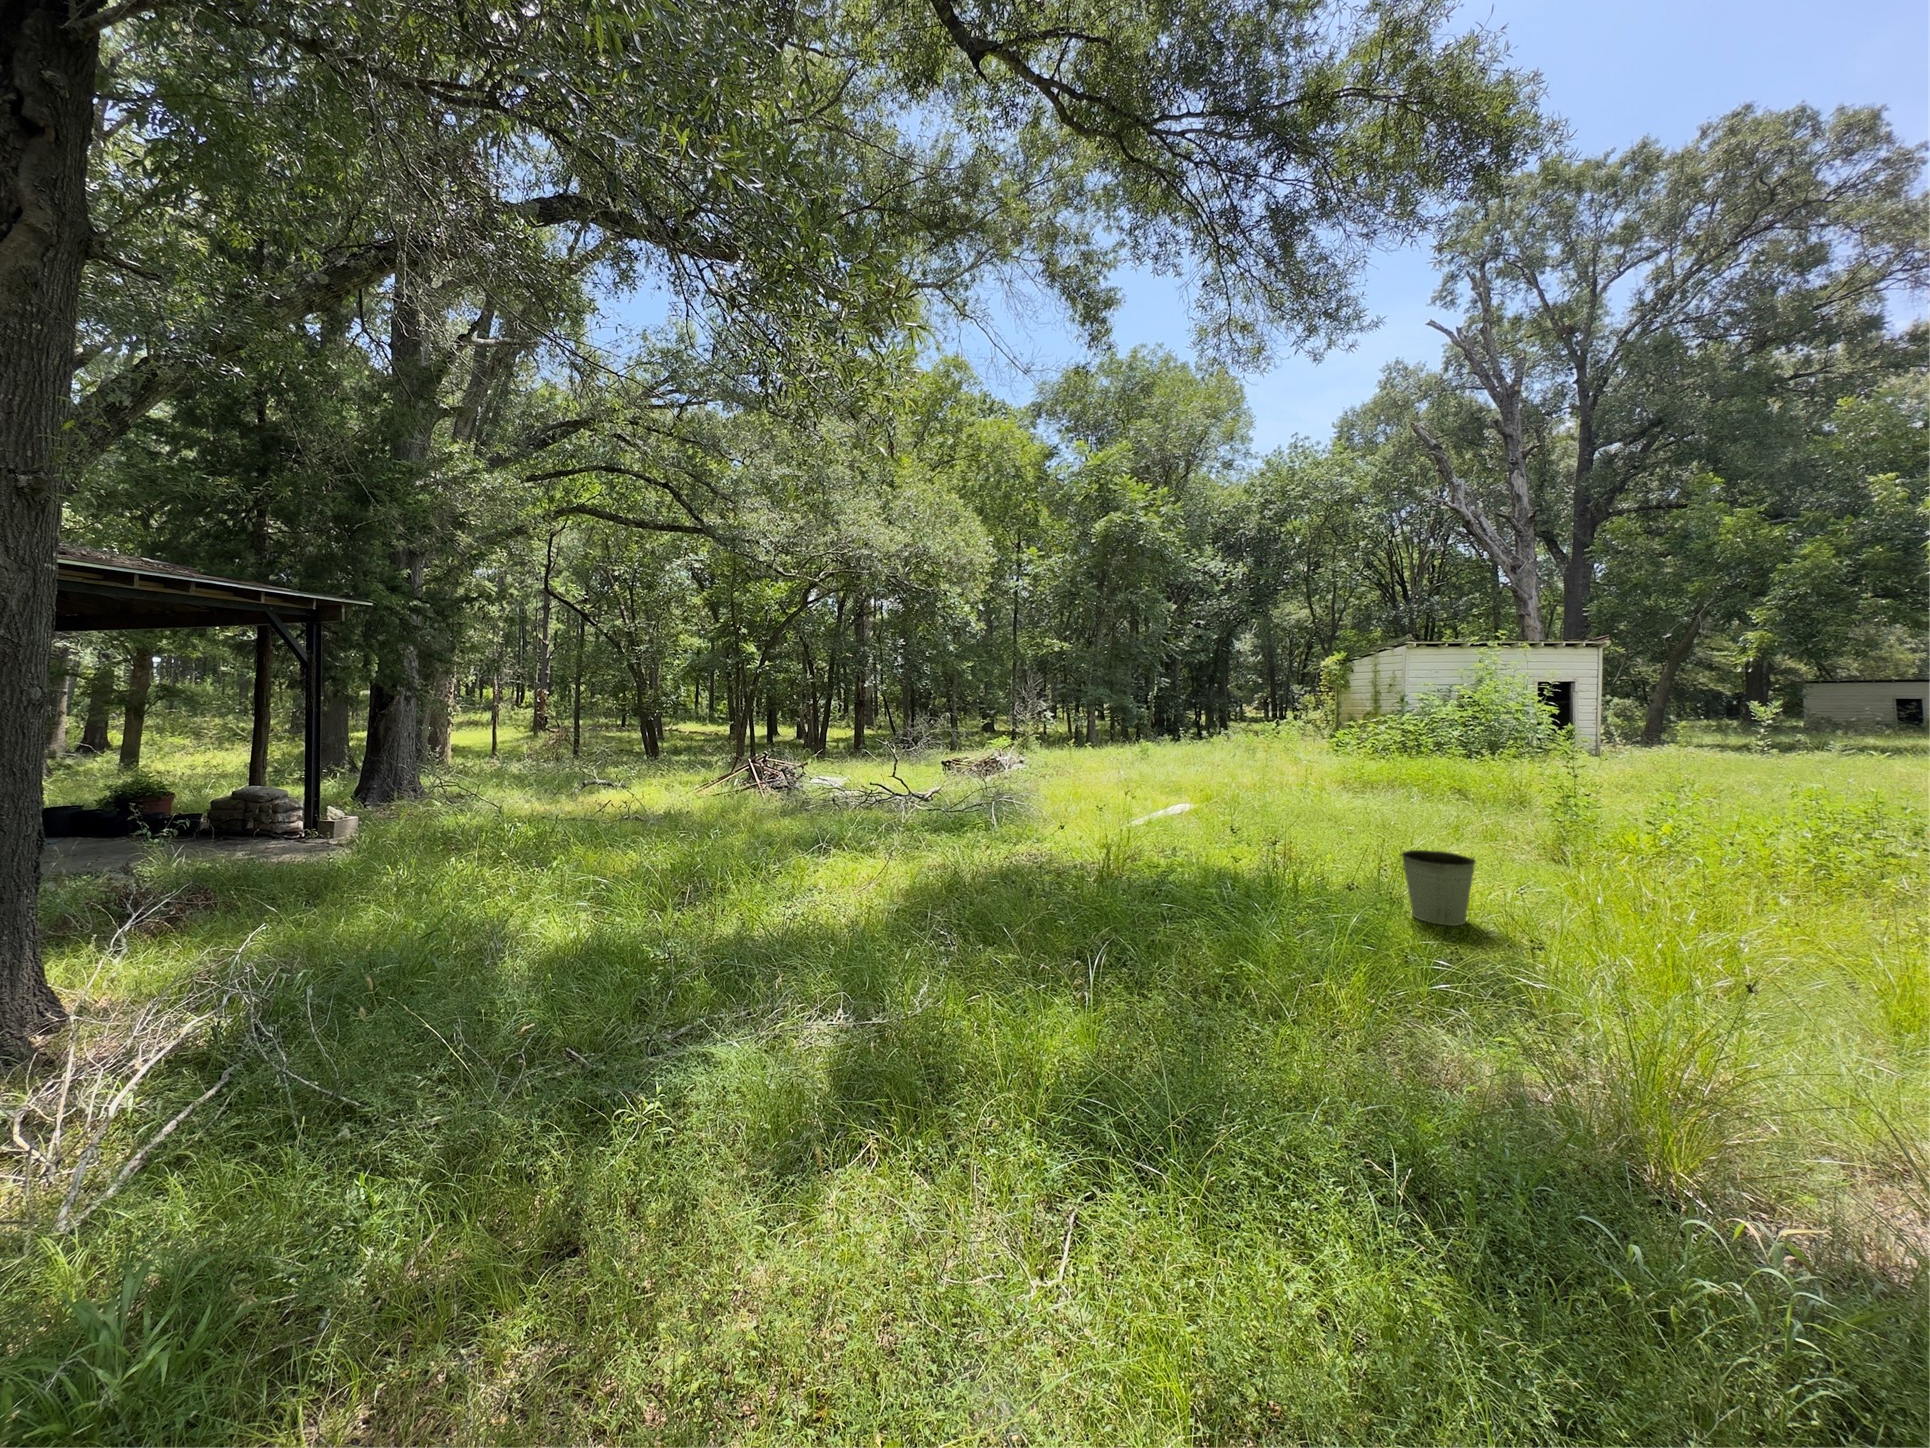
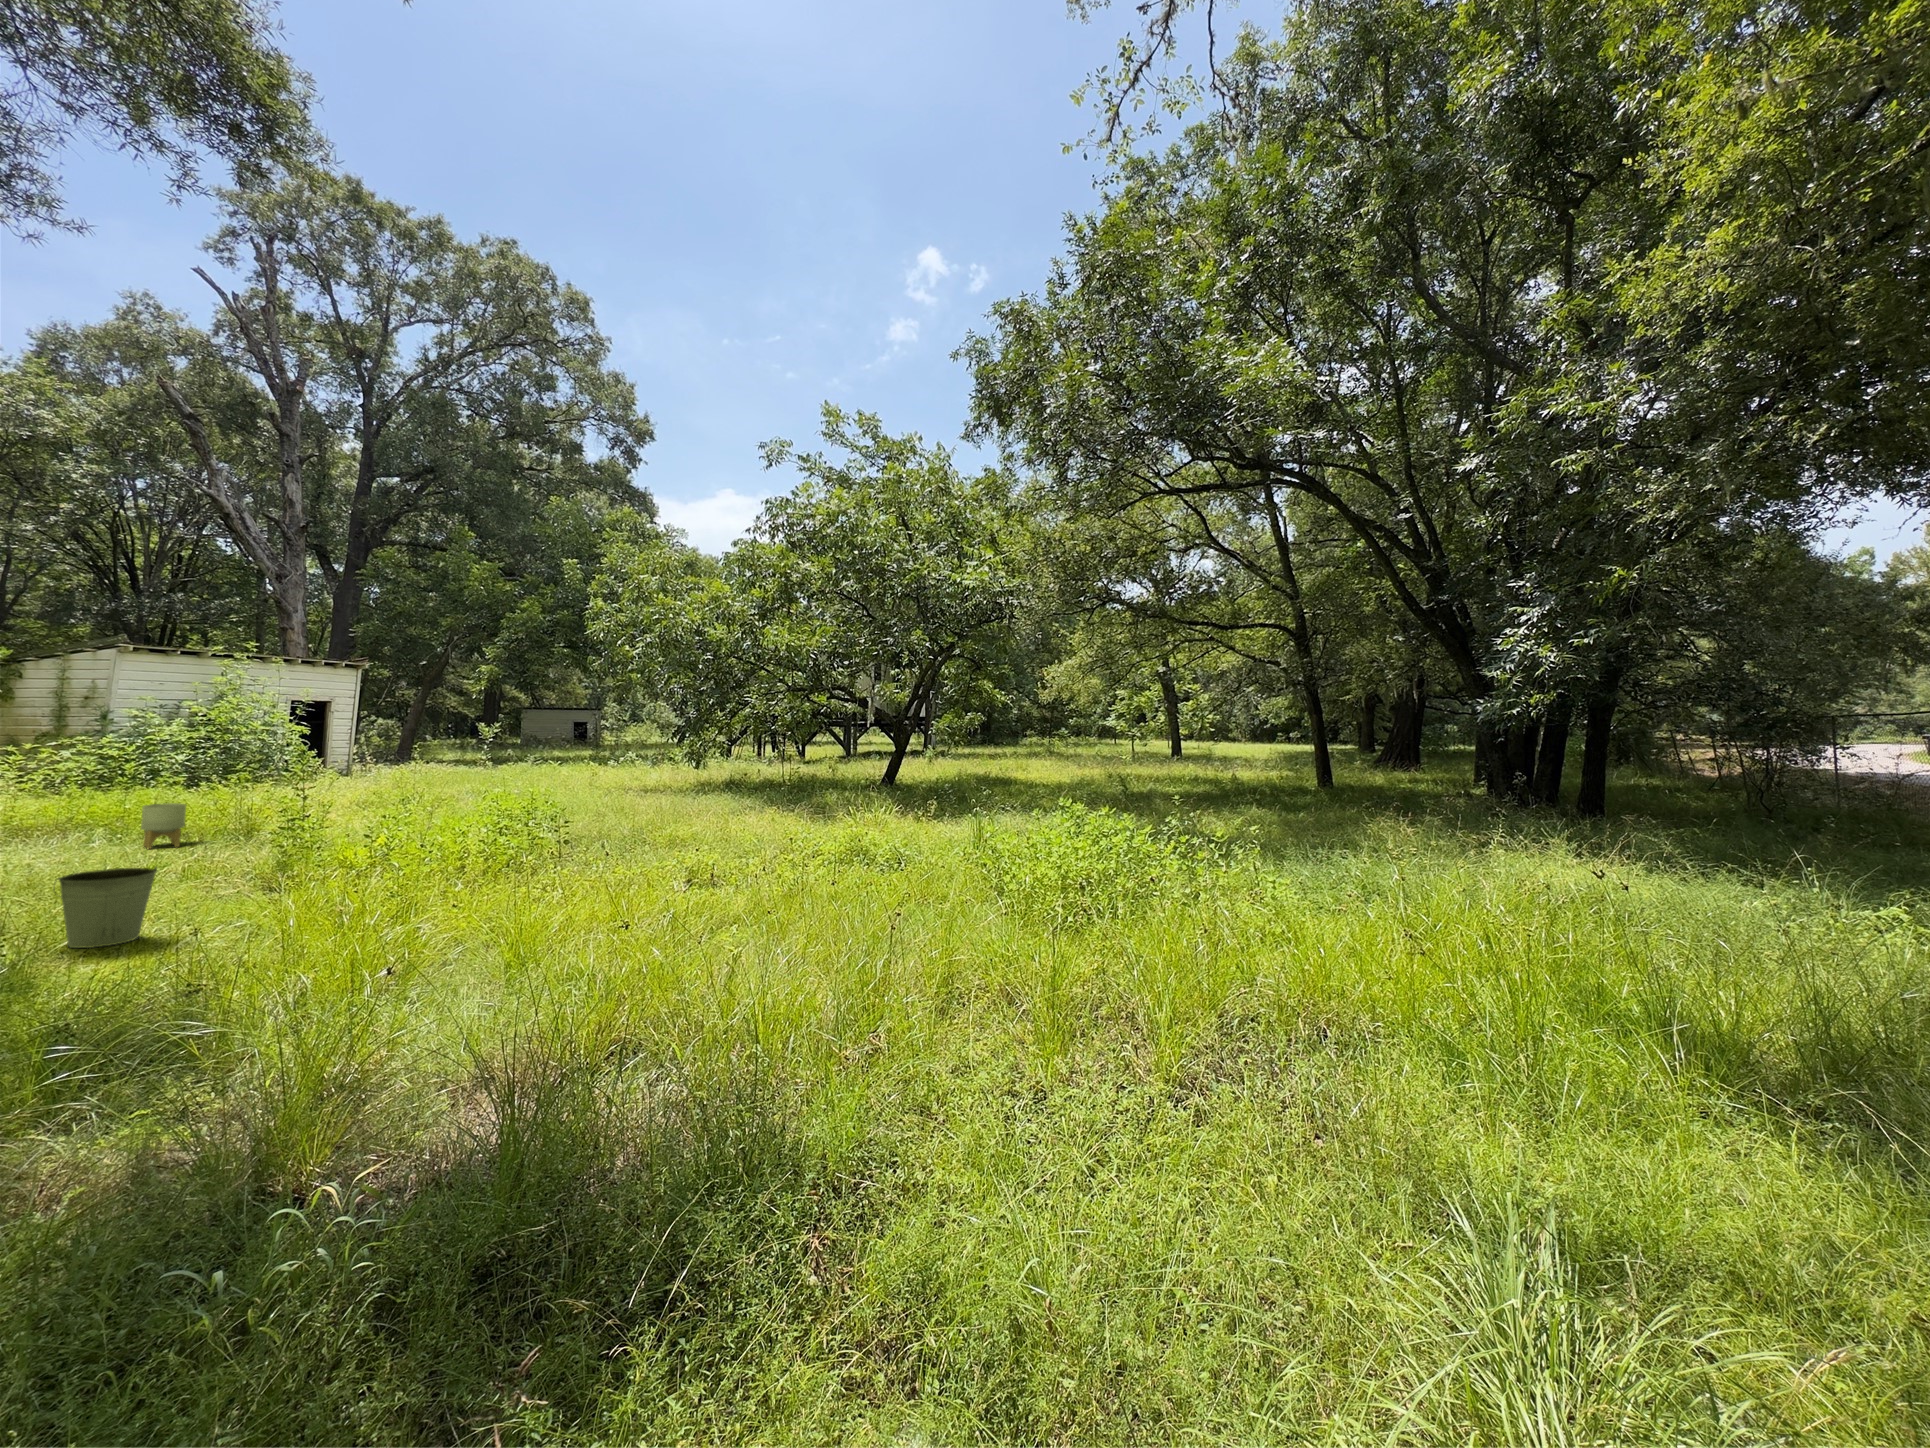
planter: none [1442,780,1475,821] -> present [141,803,186,849]

